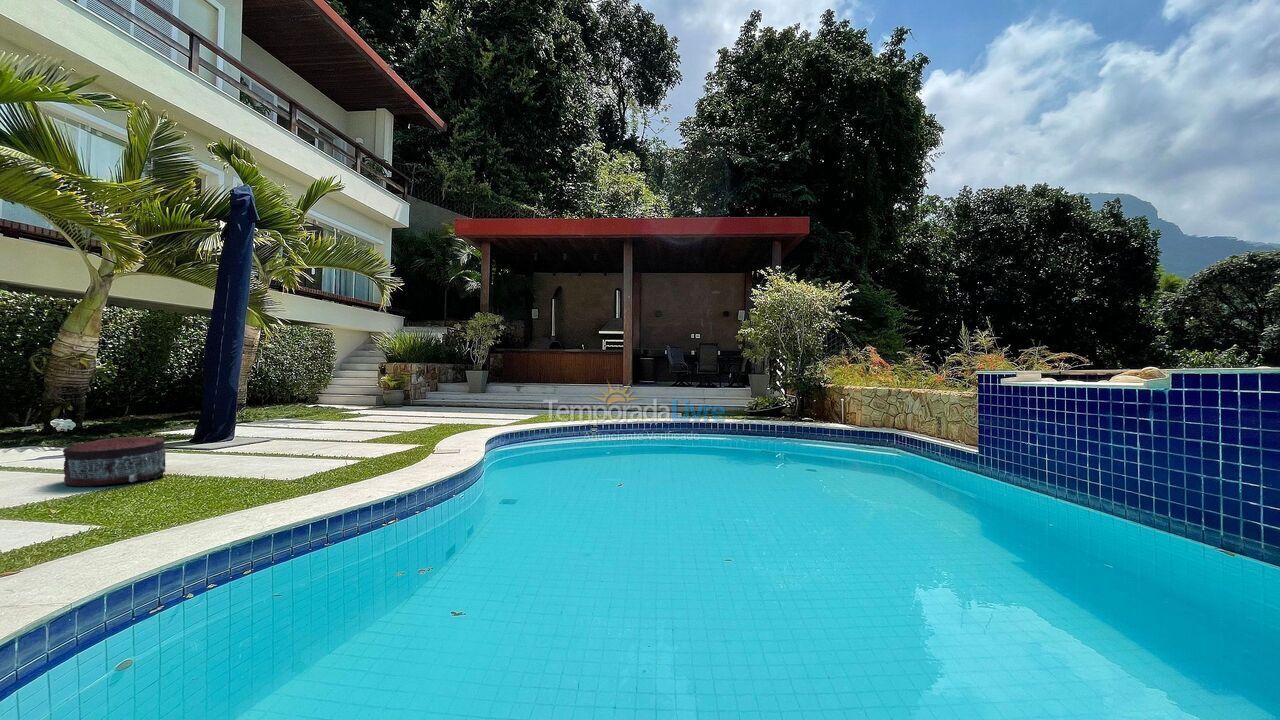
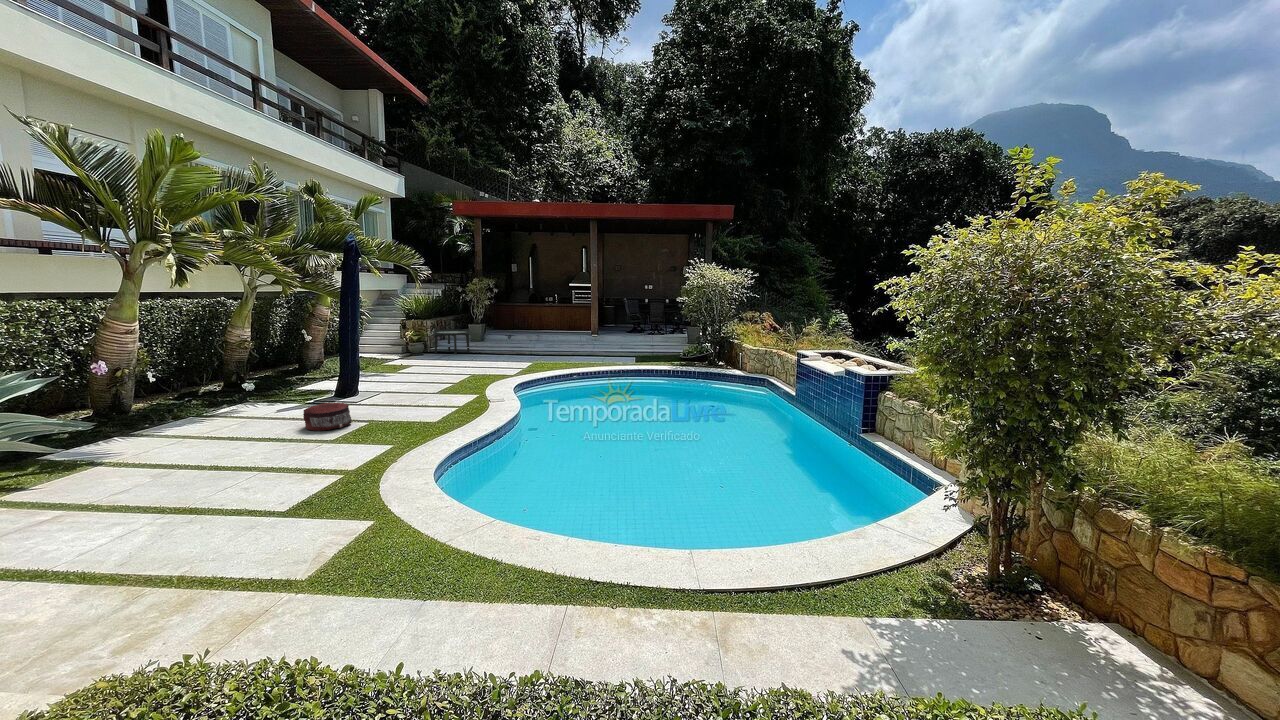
round table: none [415,375,467,406] -> present [432,329,470,355]

